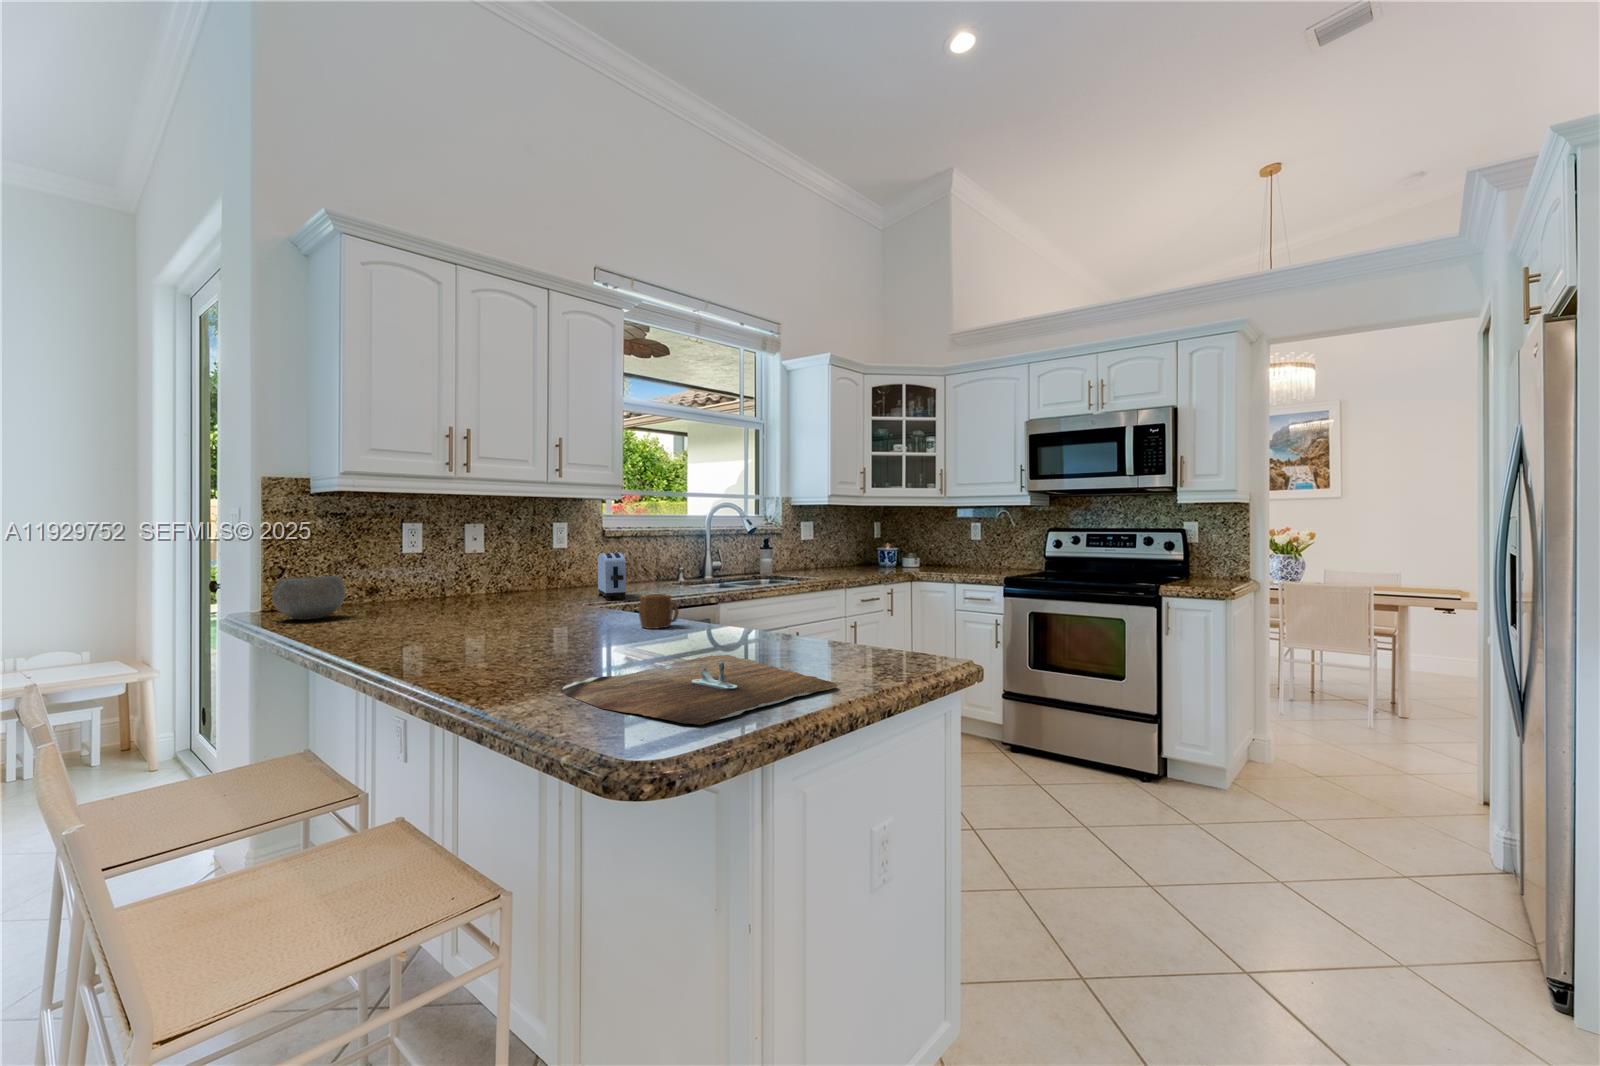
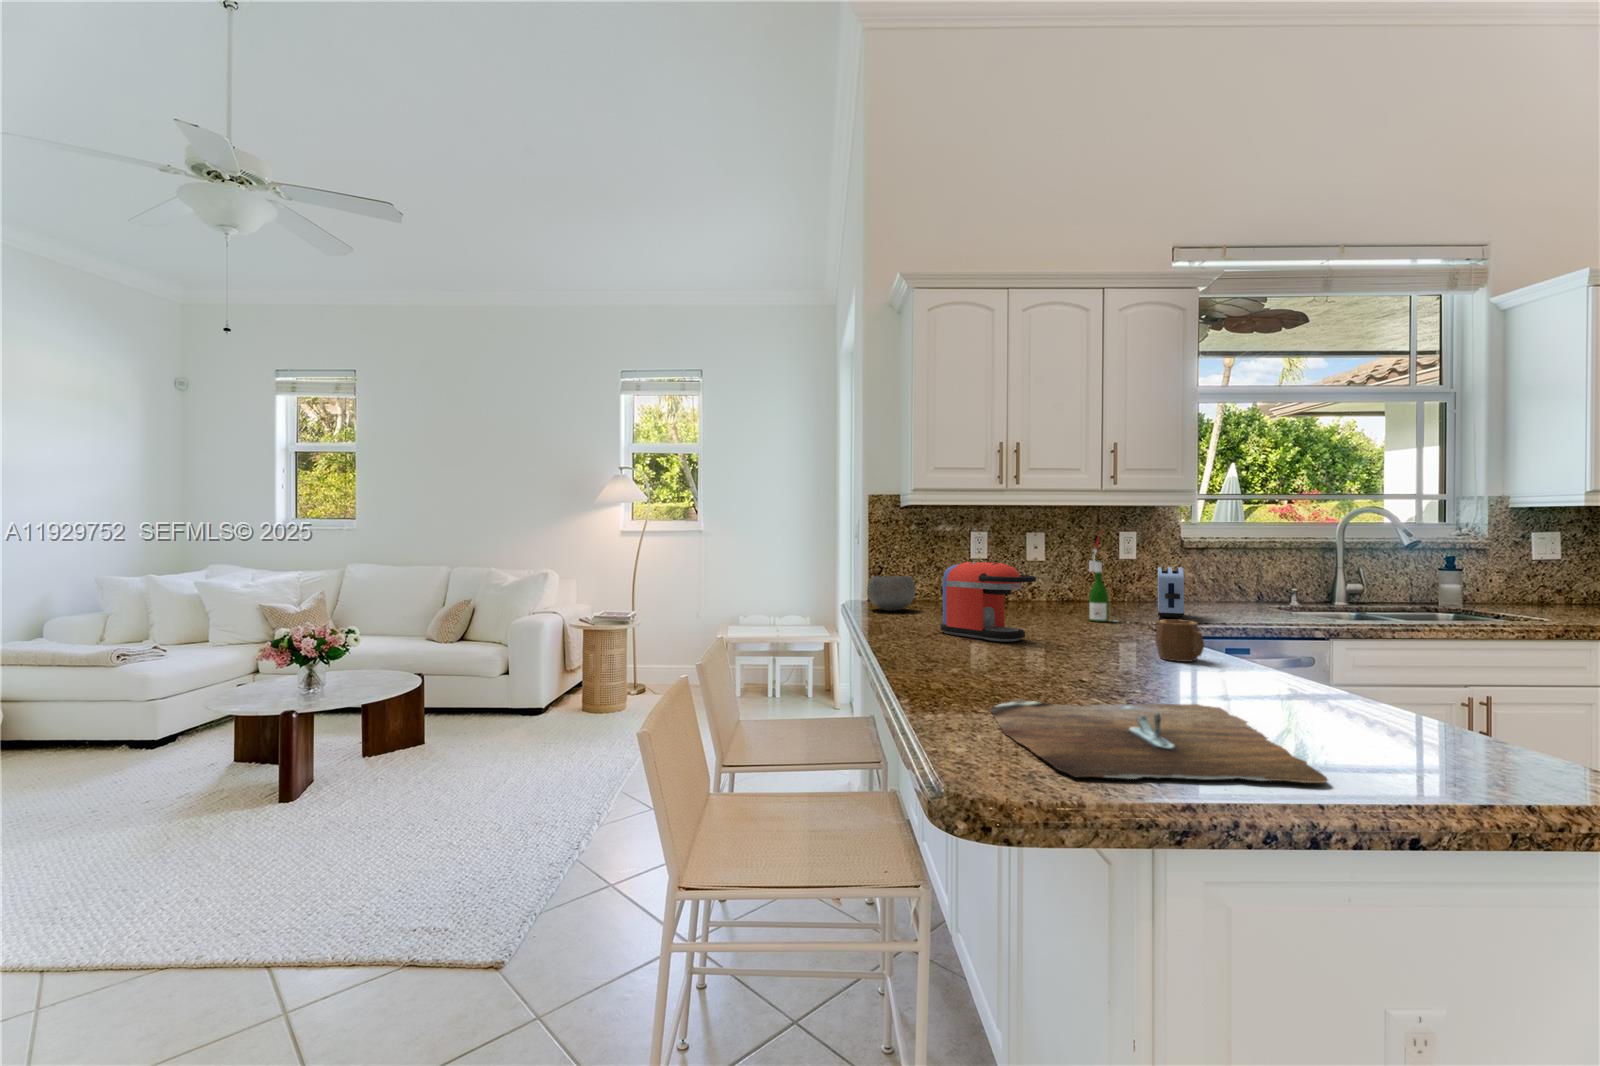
wine bottle: none [547,519,575,606] -> present [1089,537,1117,622]
coffee maker: none [409,552,525,634] -> present [941,562,1036,641]

